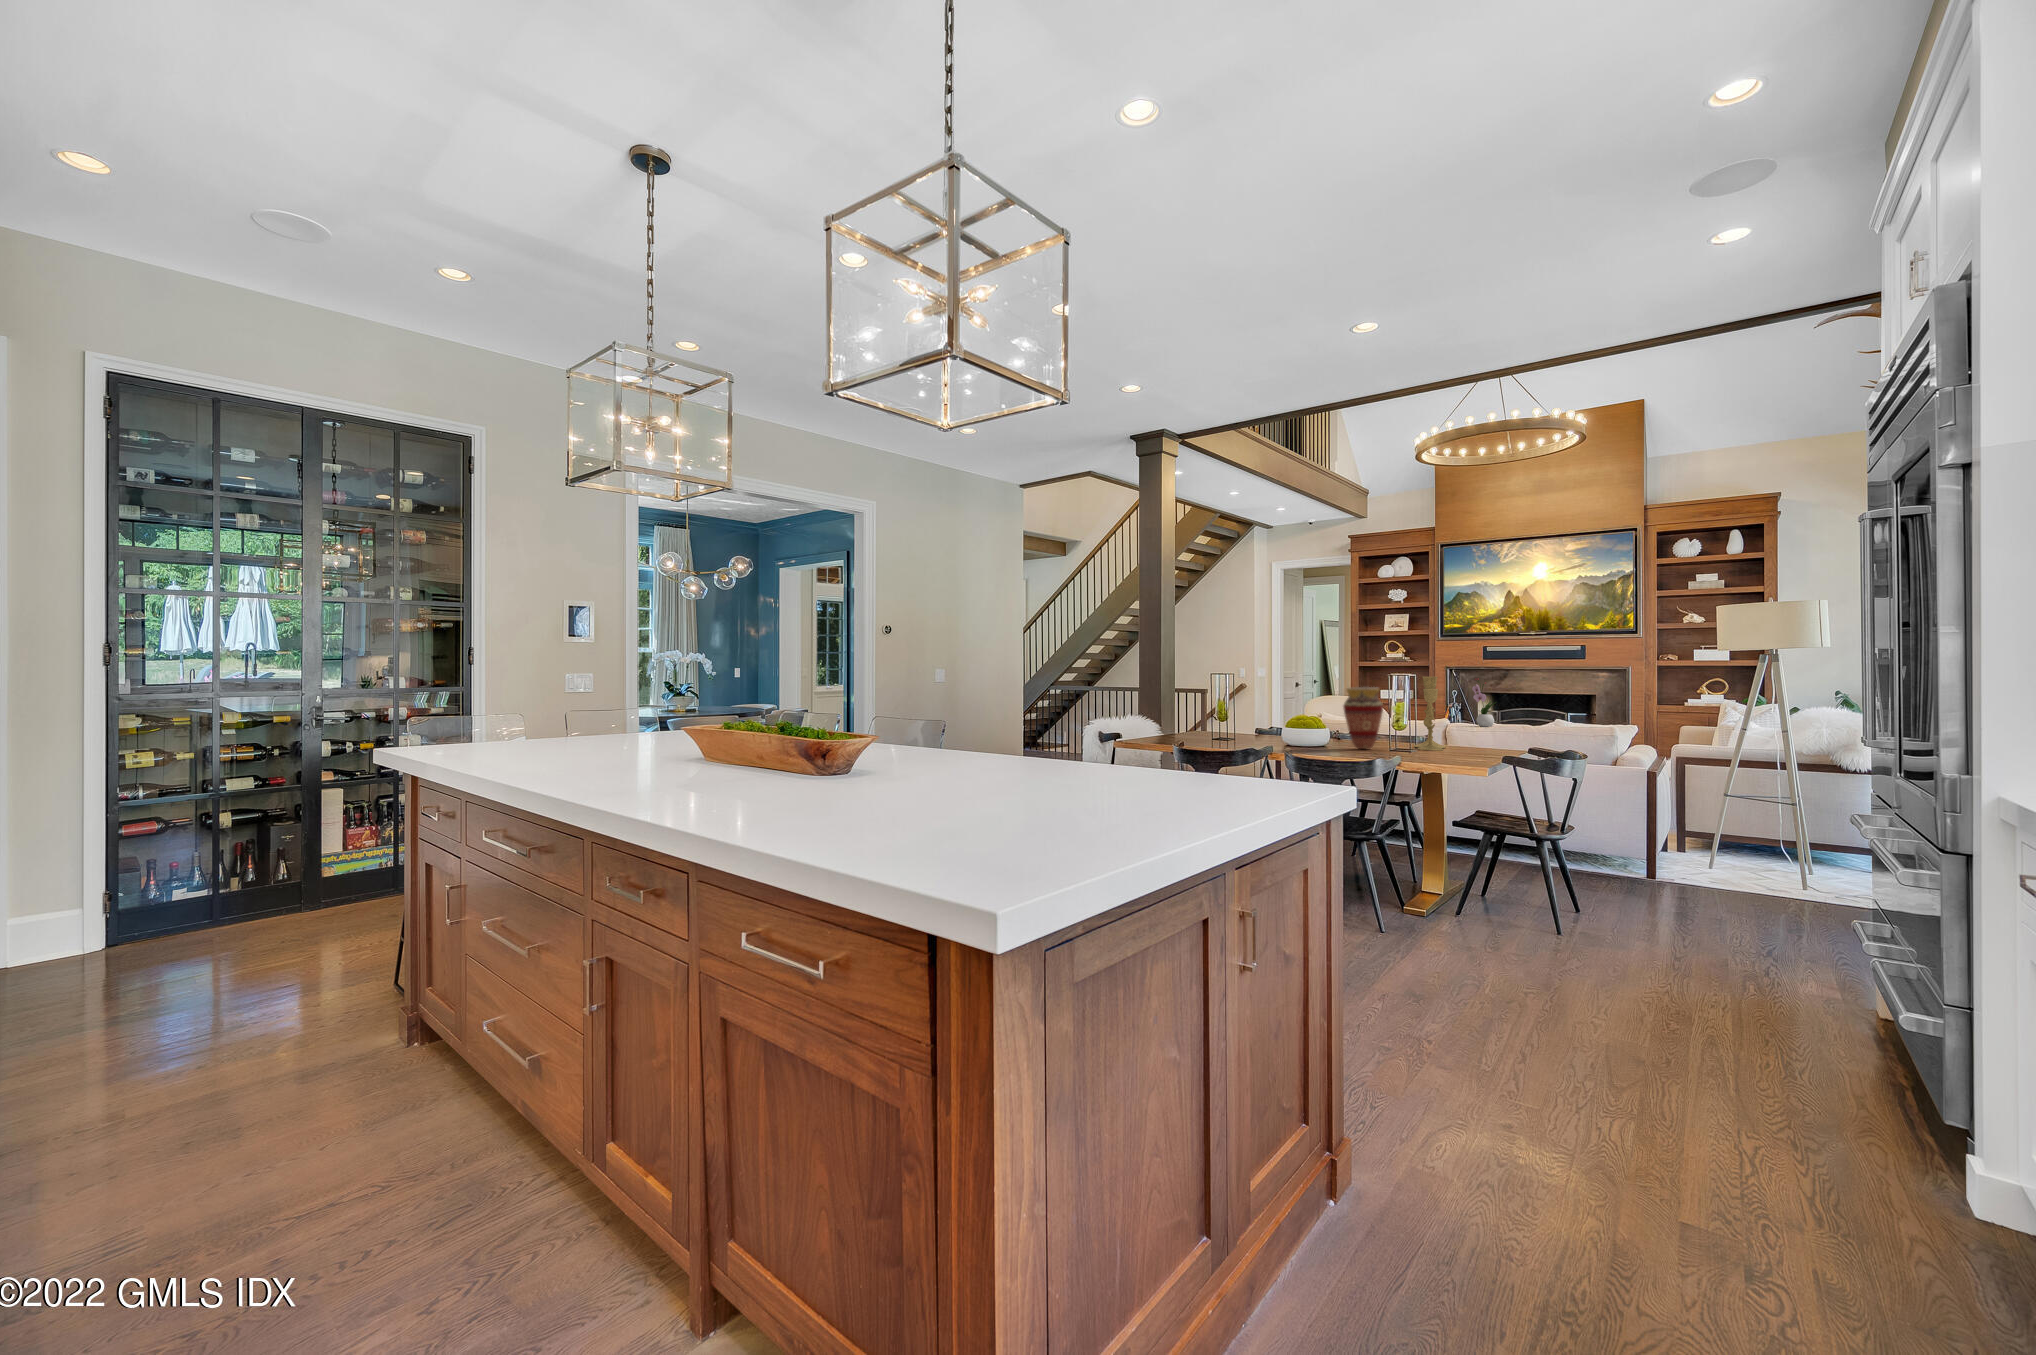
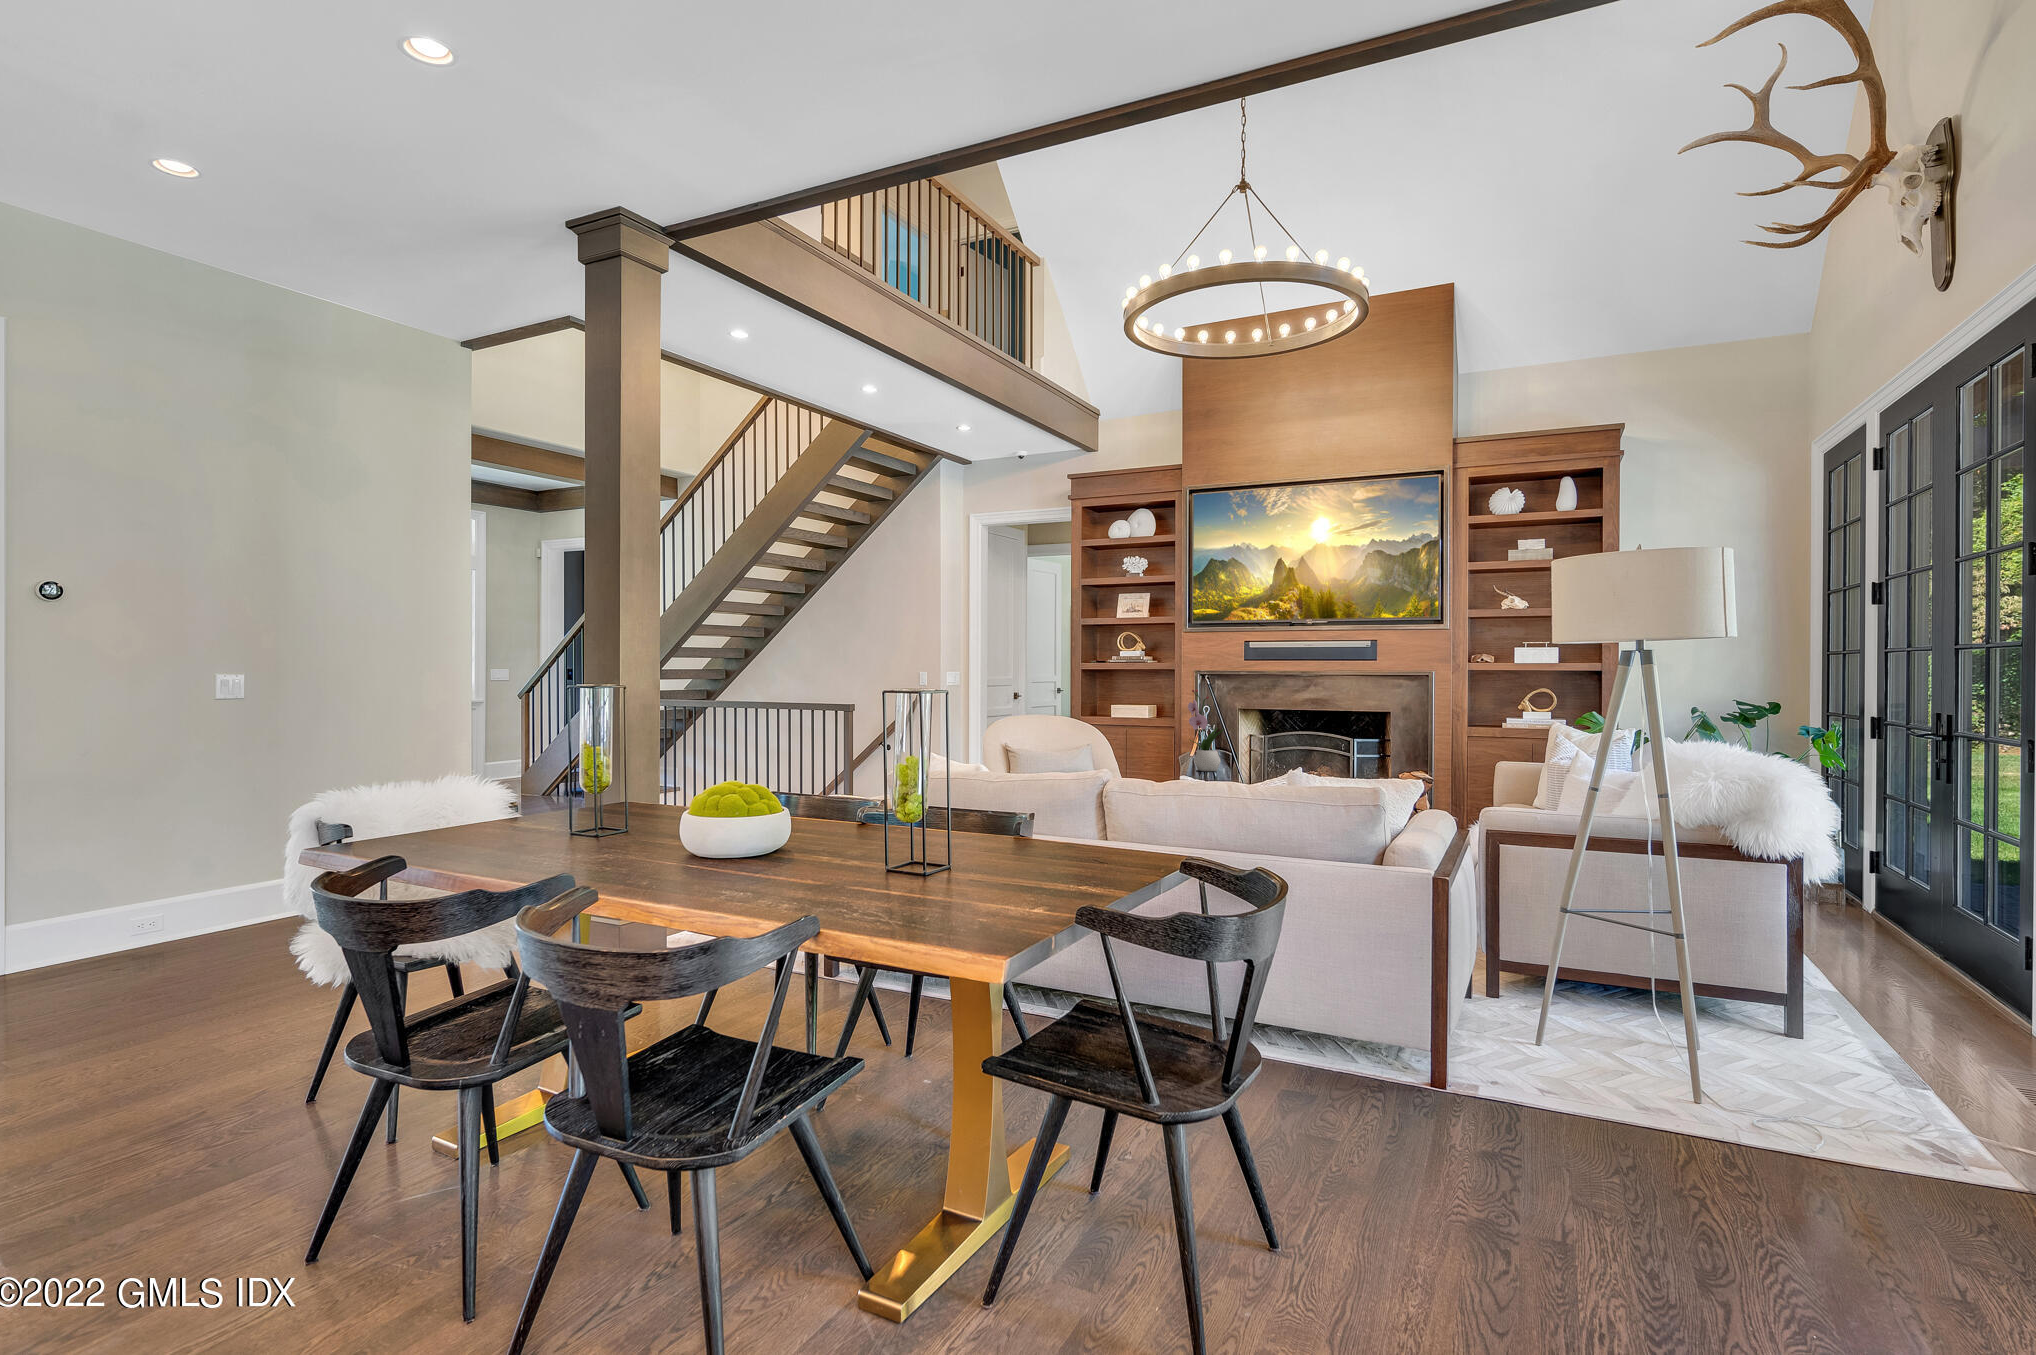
candlestick: present [1414,677,1446,751] -> none [935,690,1013,869]
vase: present [1343,687,1383,749] -> none [762,716,853,868]

